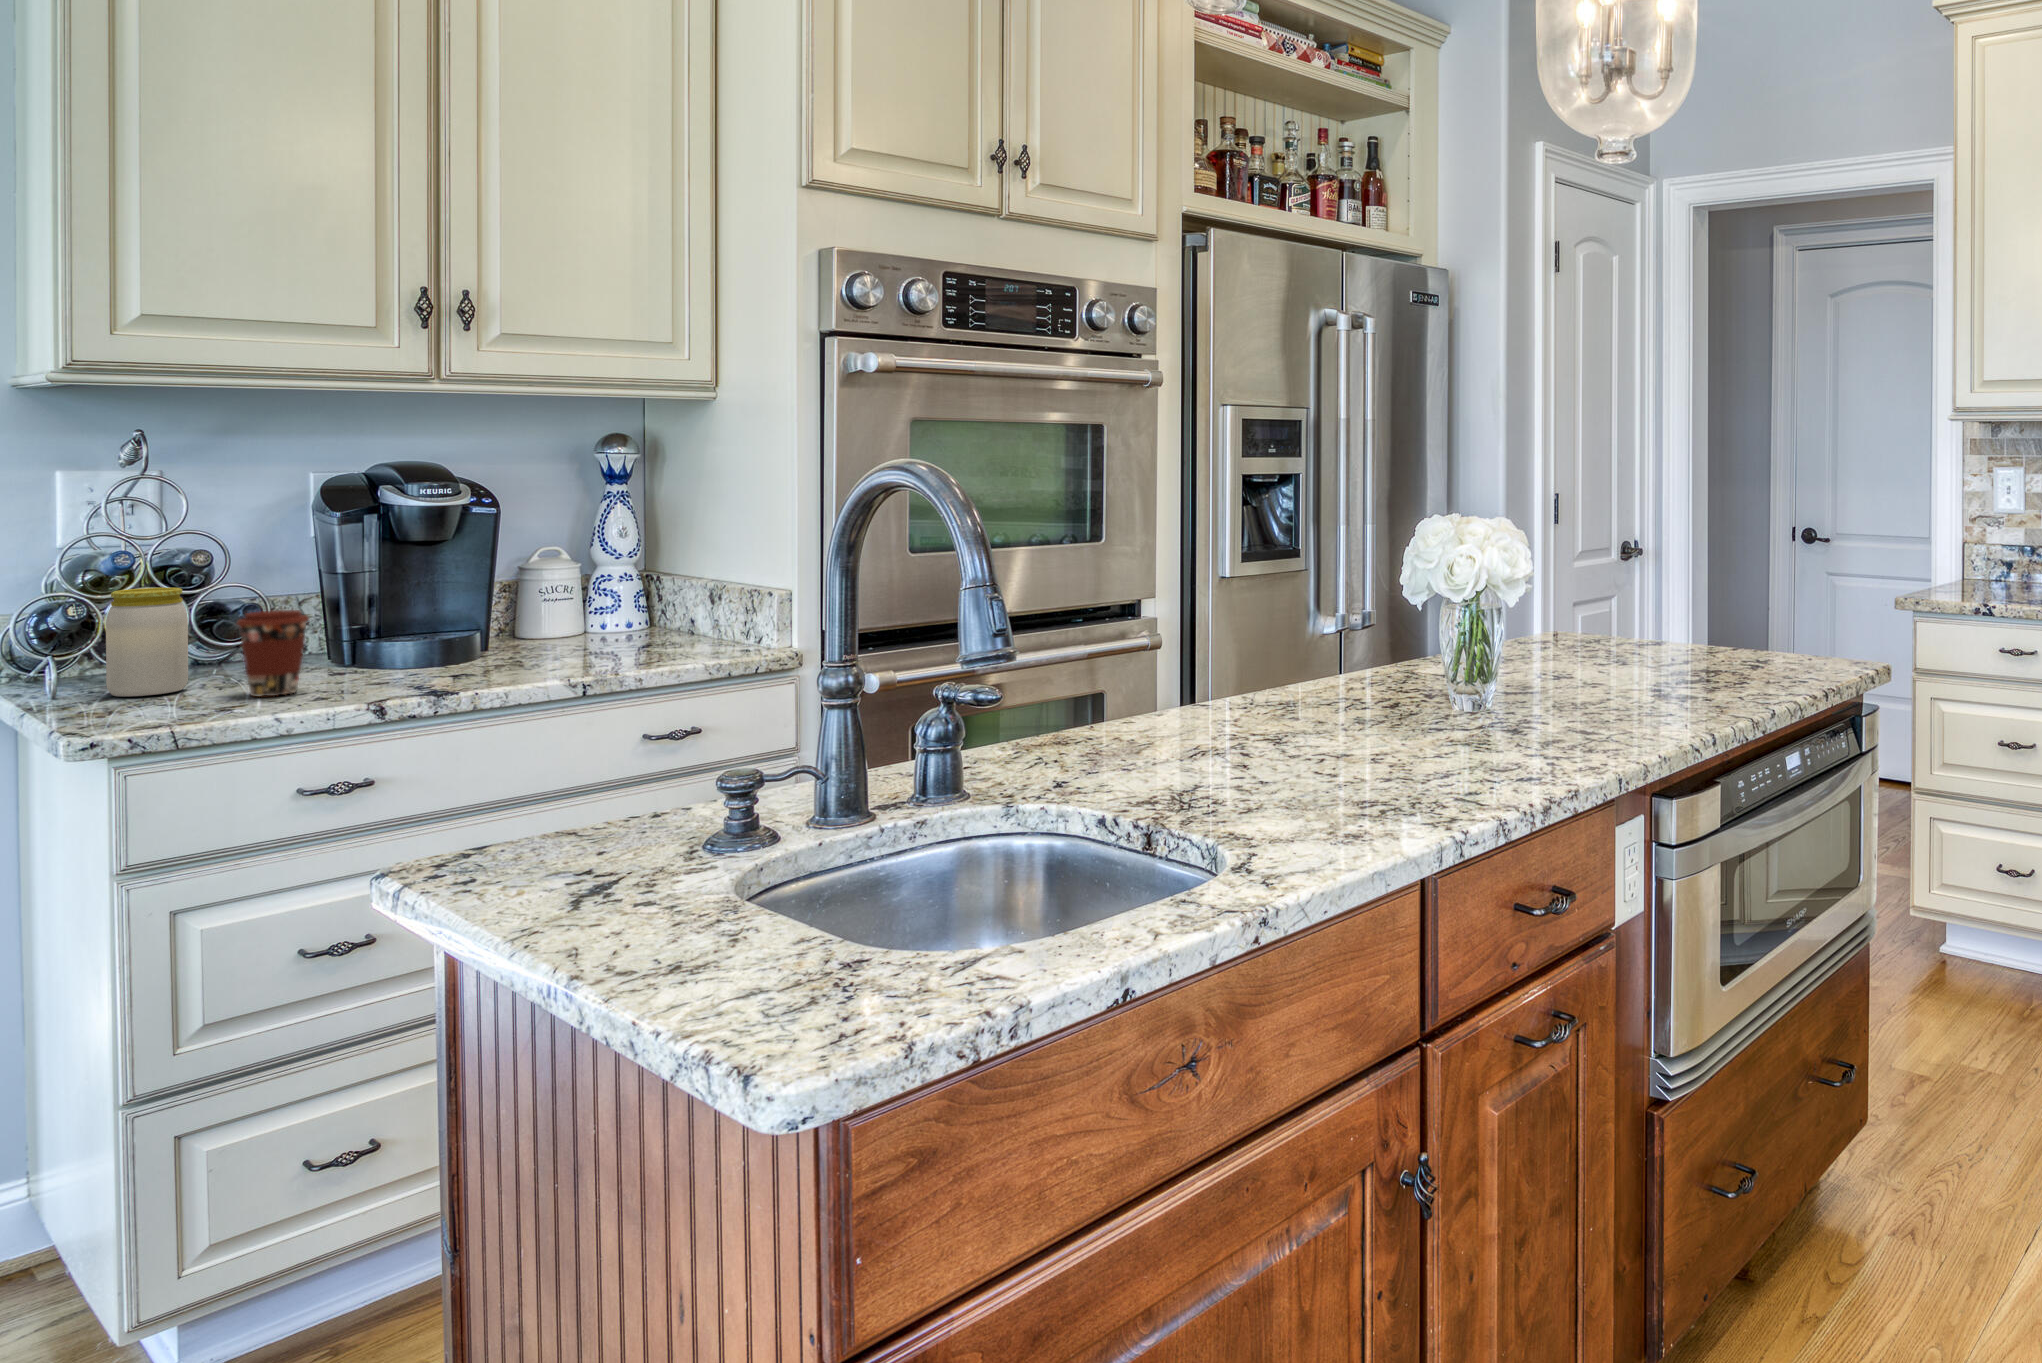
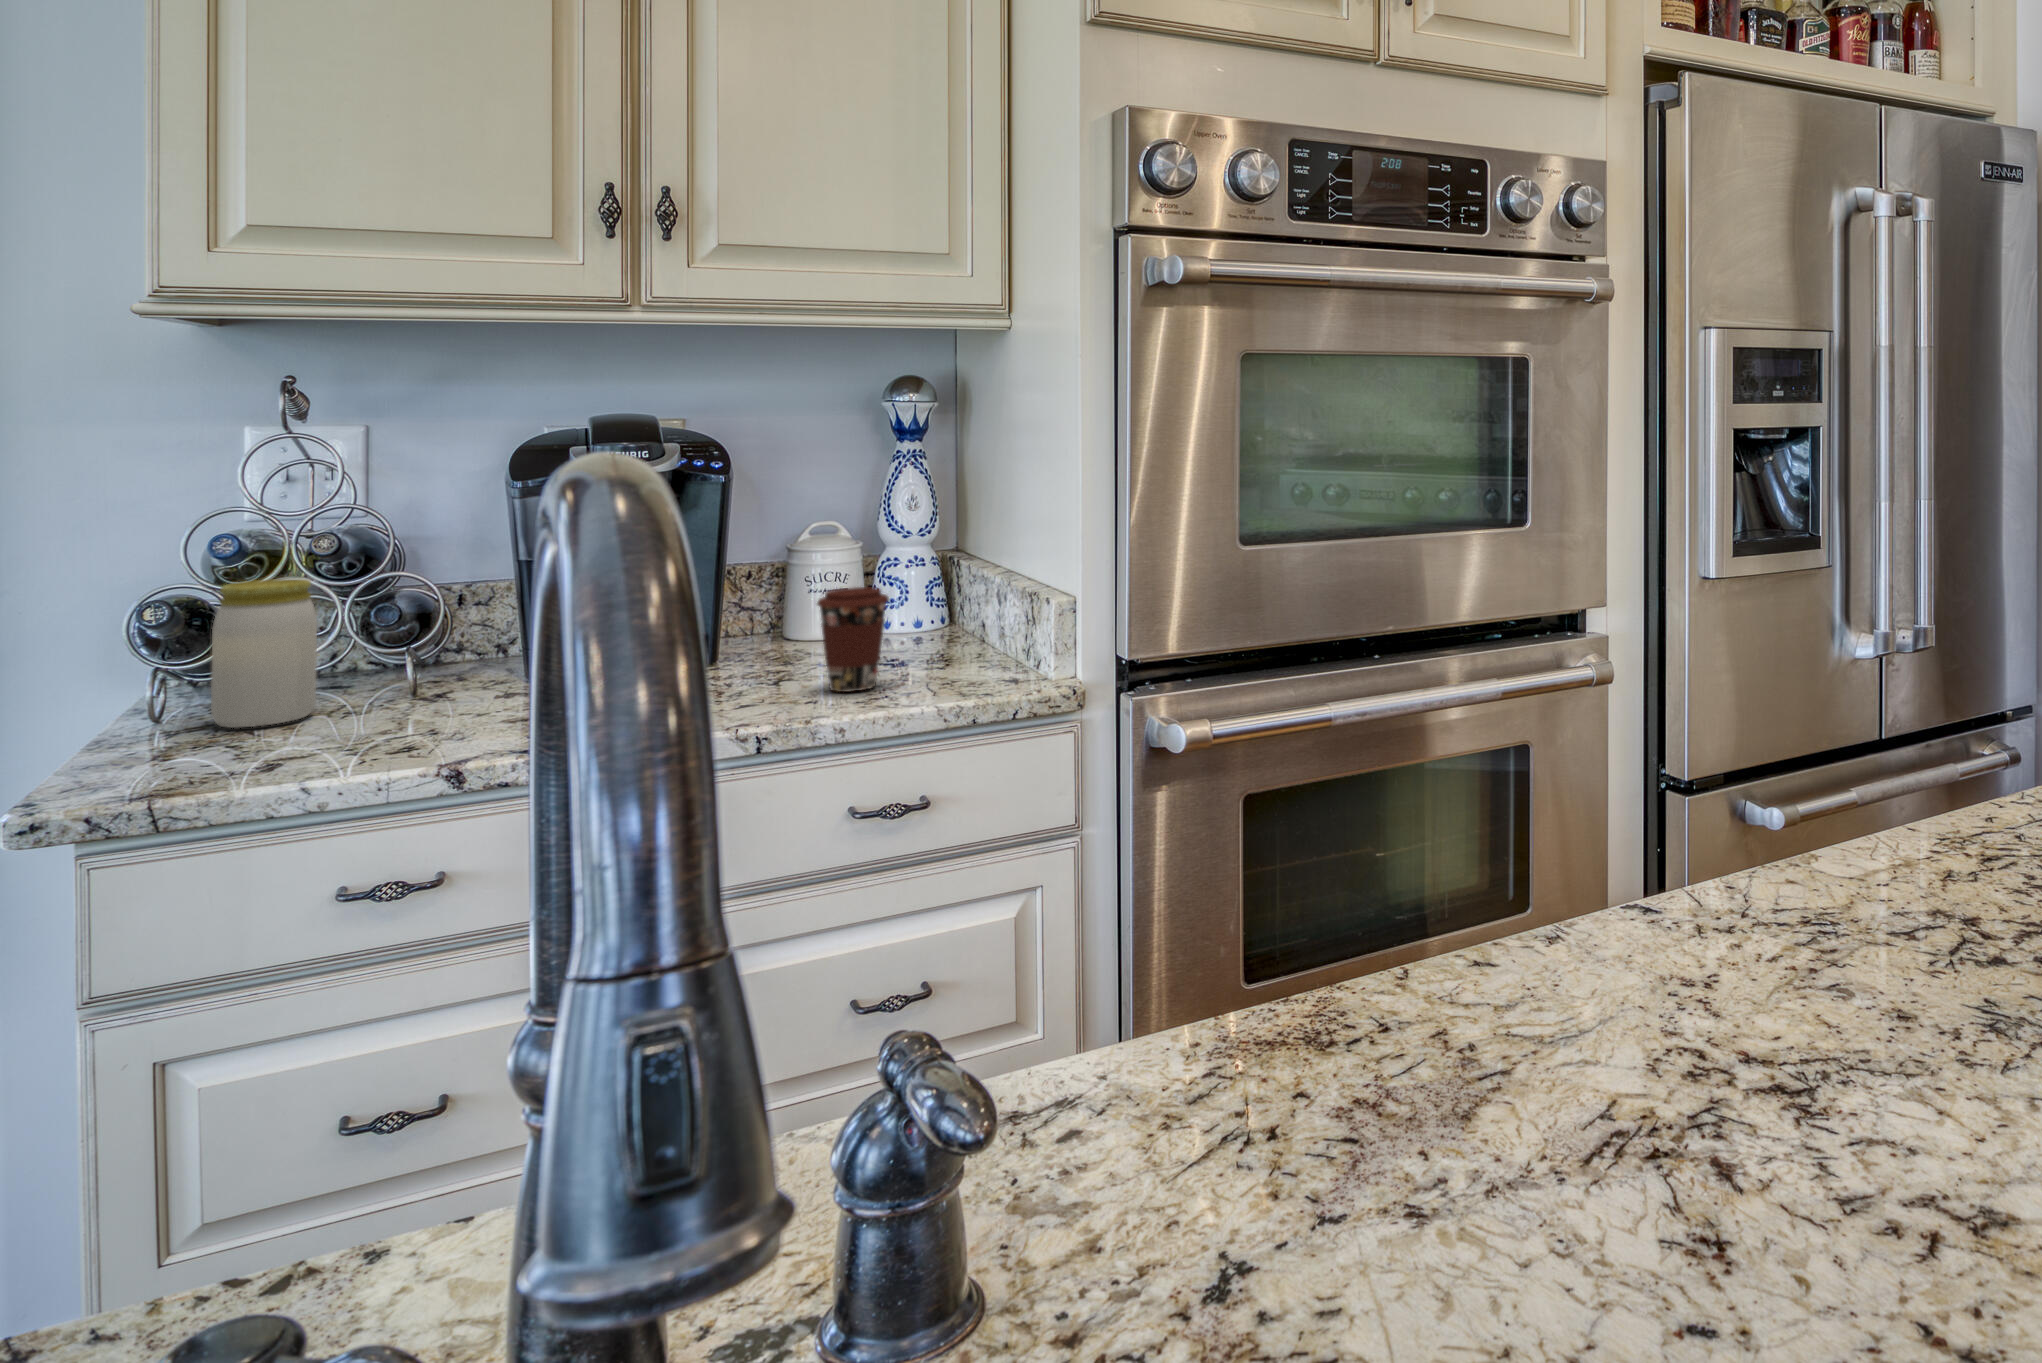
coffee cup: present [237,610,309,697] -> present [817,587,889,692]

